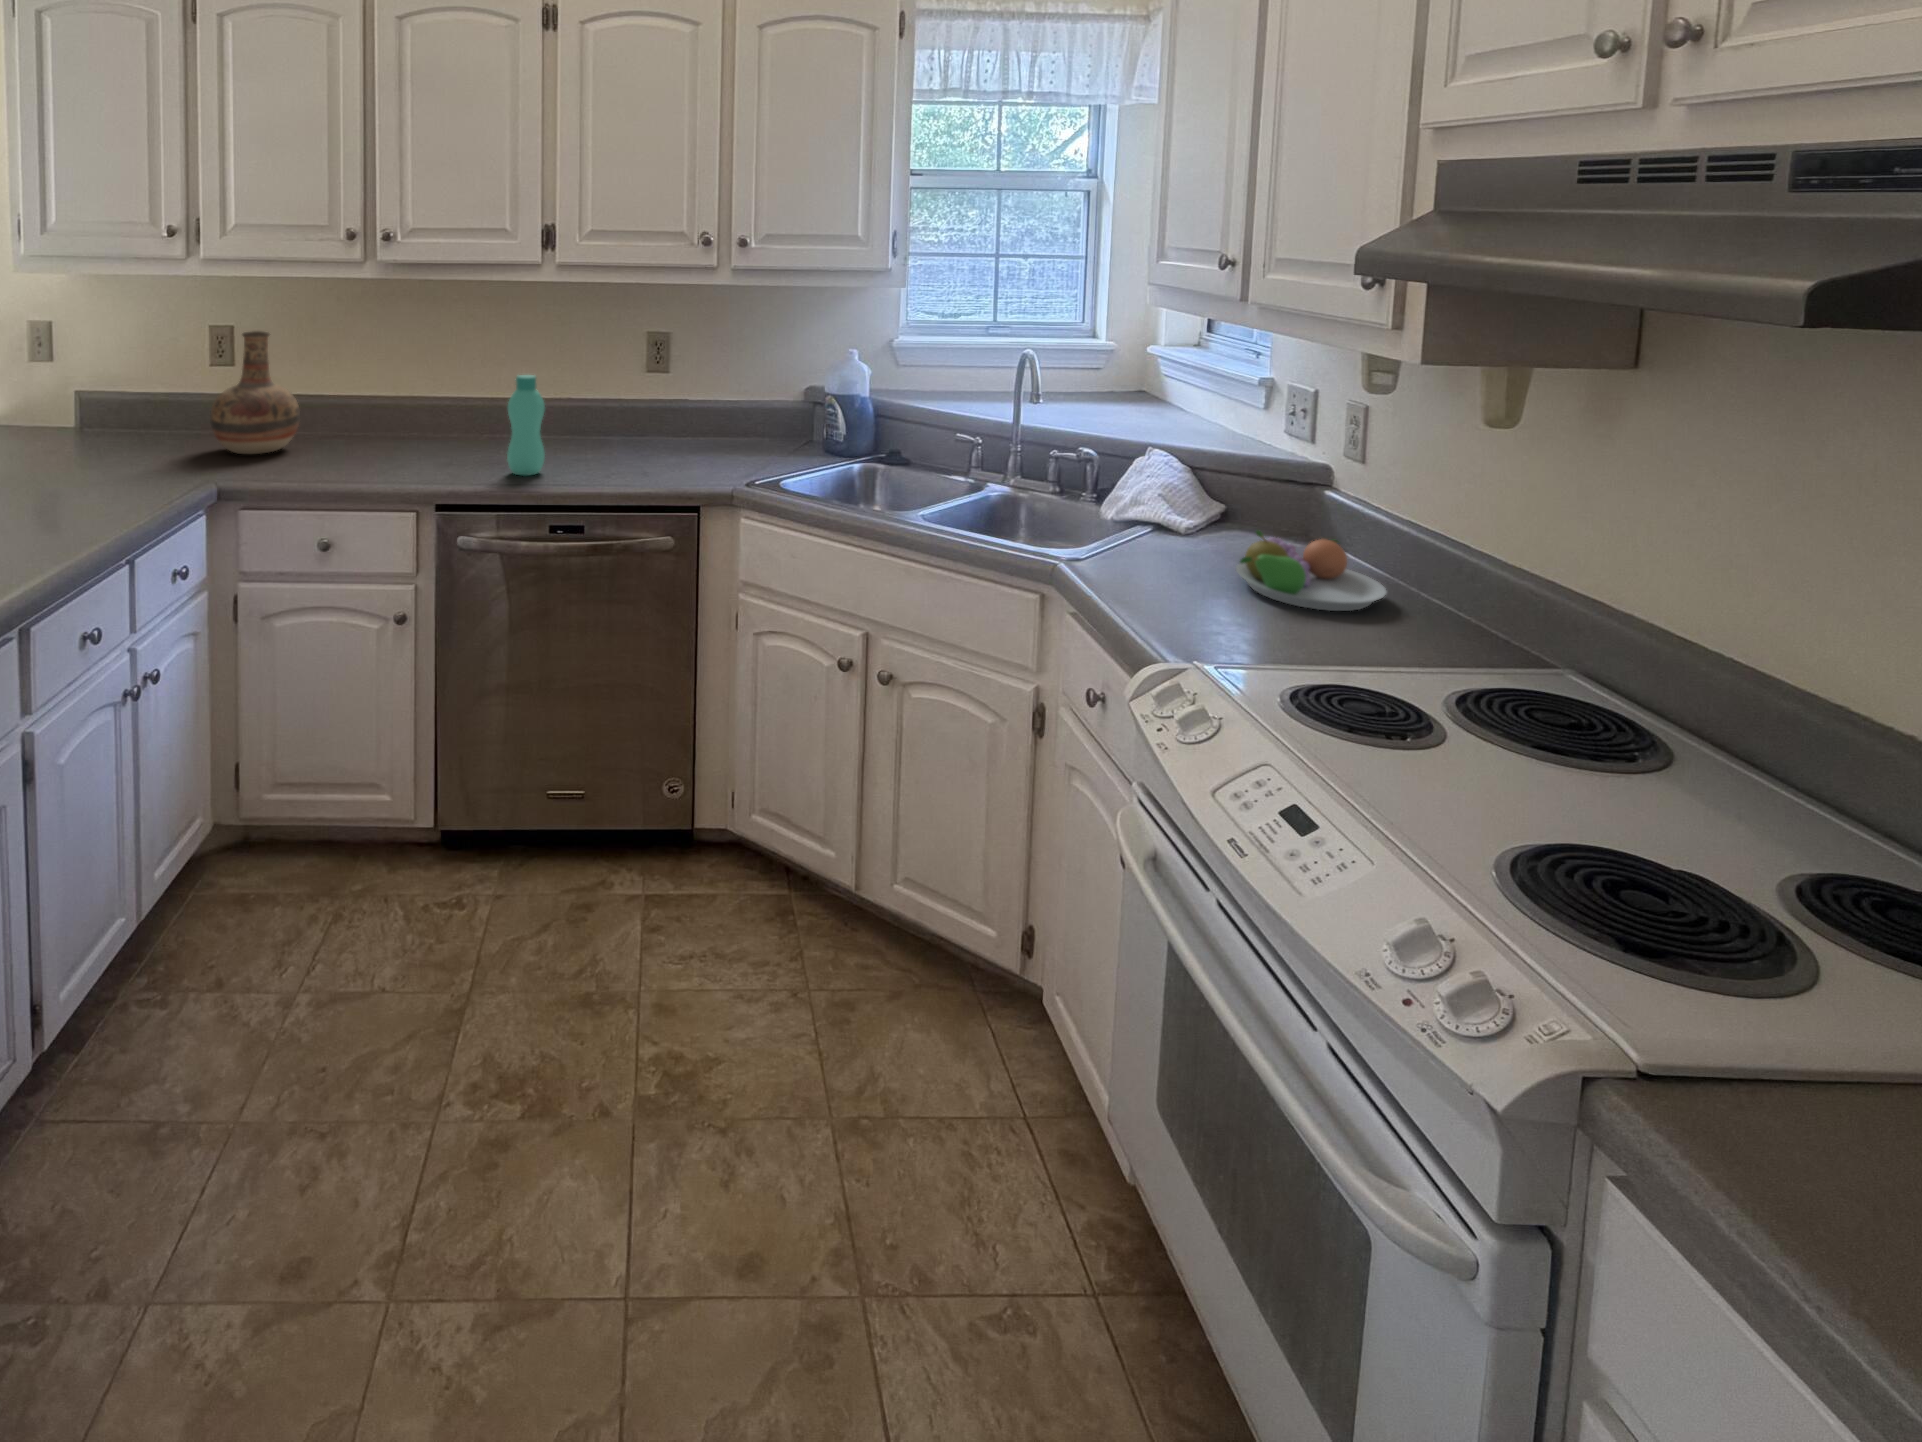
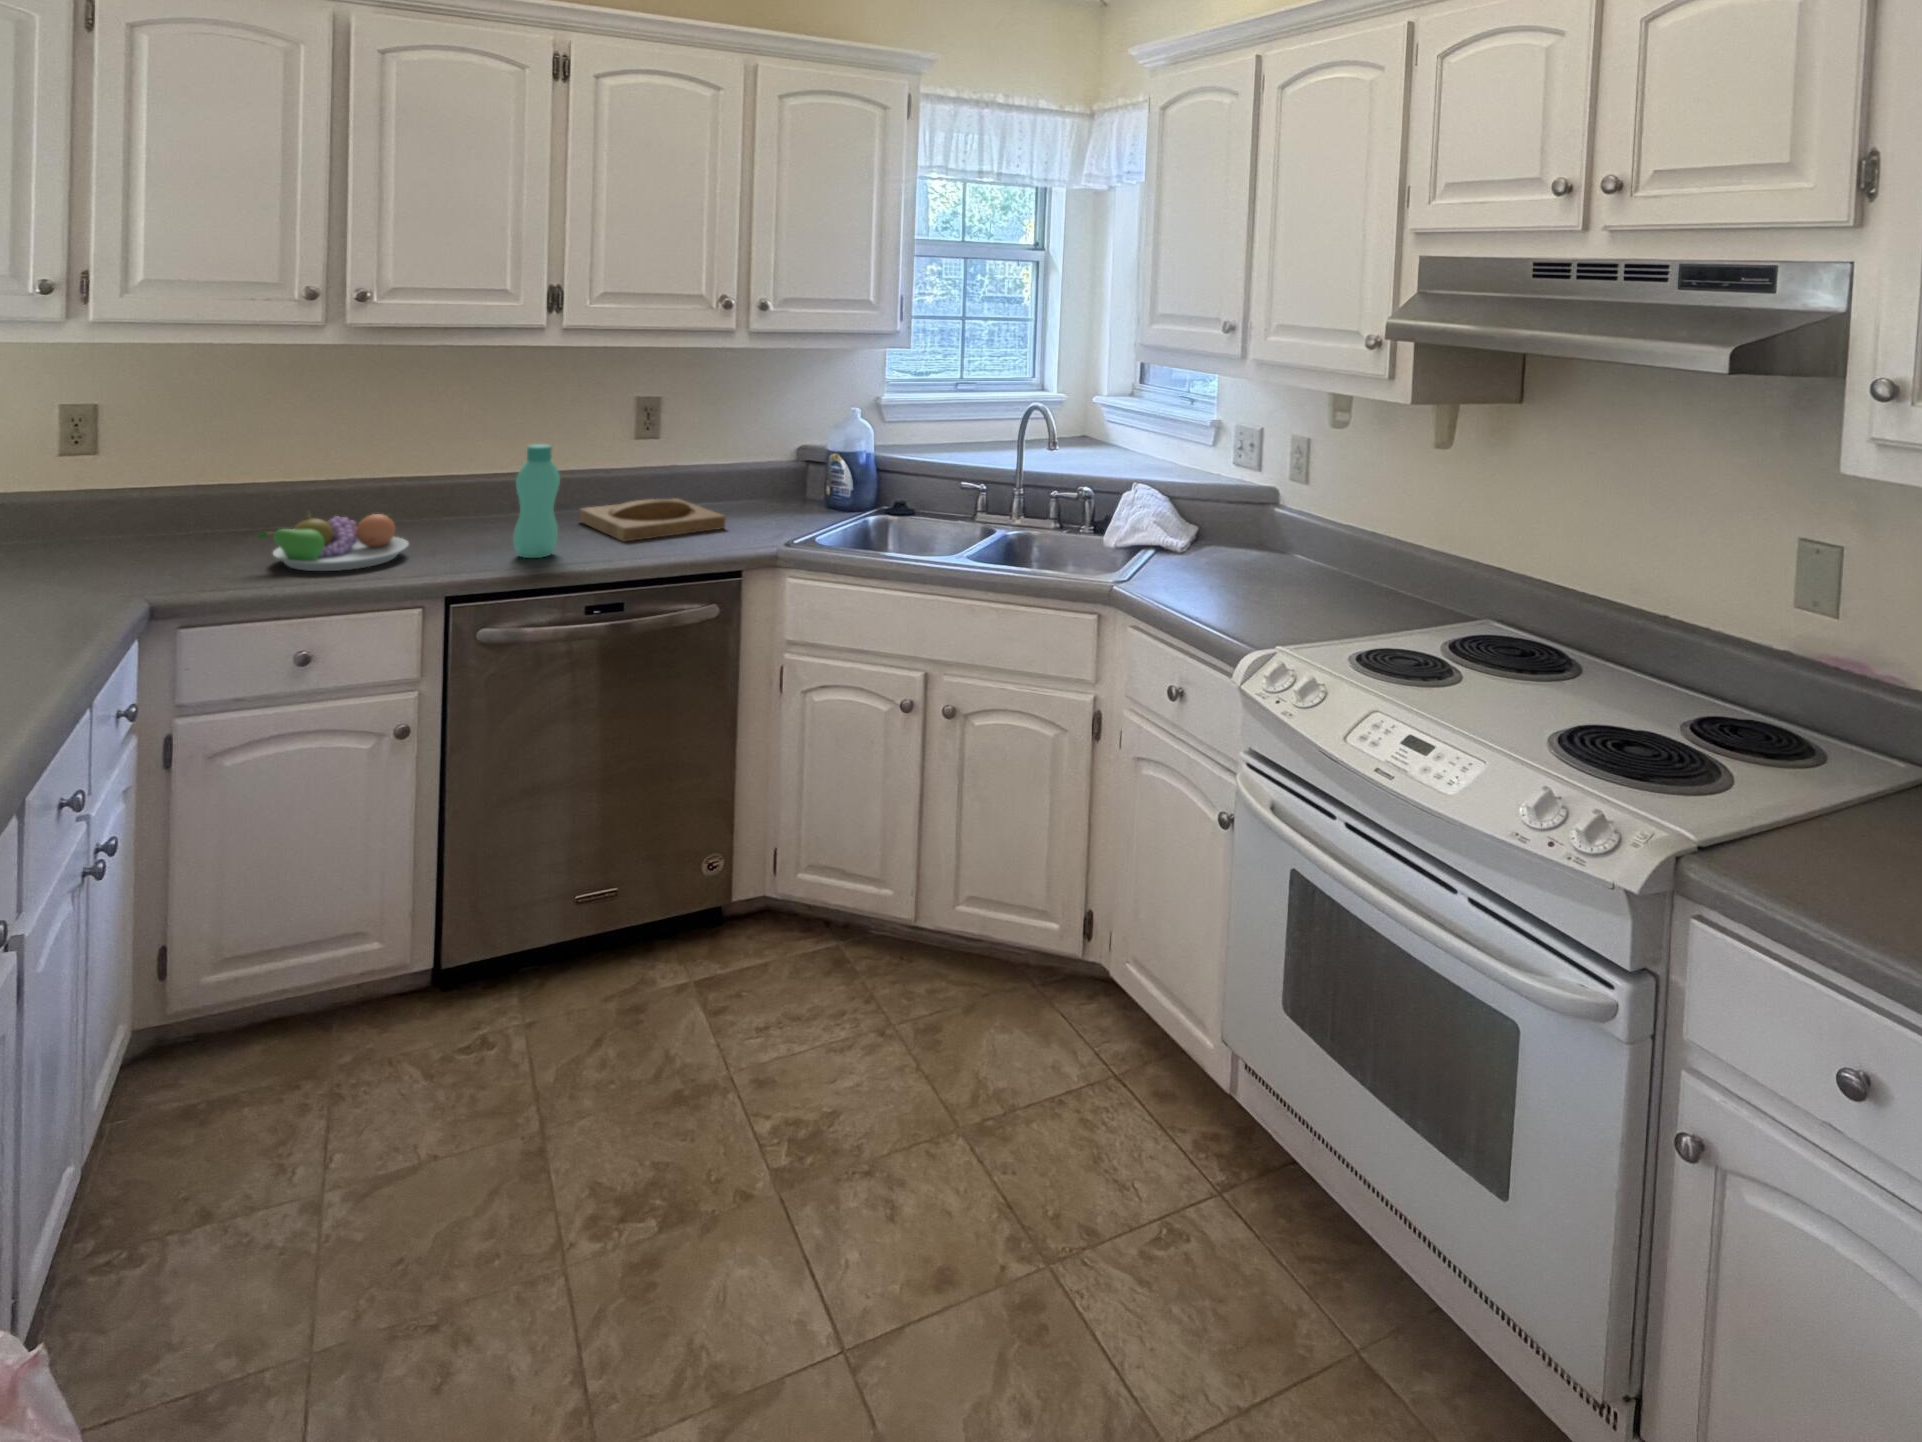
vase: present [210,331,300,454] -> none [46,404,189,567]
tray: none [590,432,706,468] -> present [579,498,725,542]
fruit bowl: present [1236,531,1386,611] -> present [258,512,409,571]

